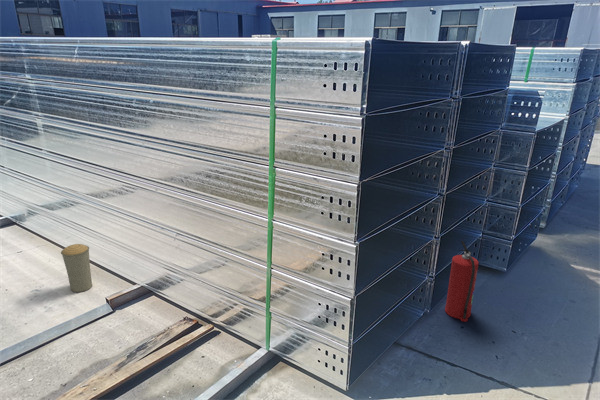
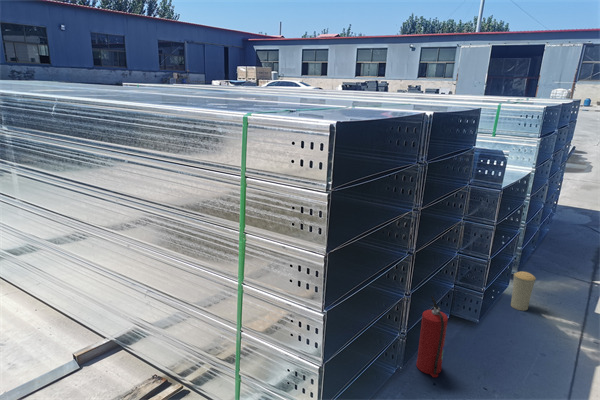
trash can: present [61,244,92,292] -> present [511,271,536,311]

